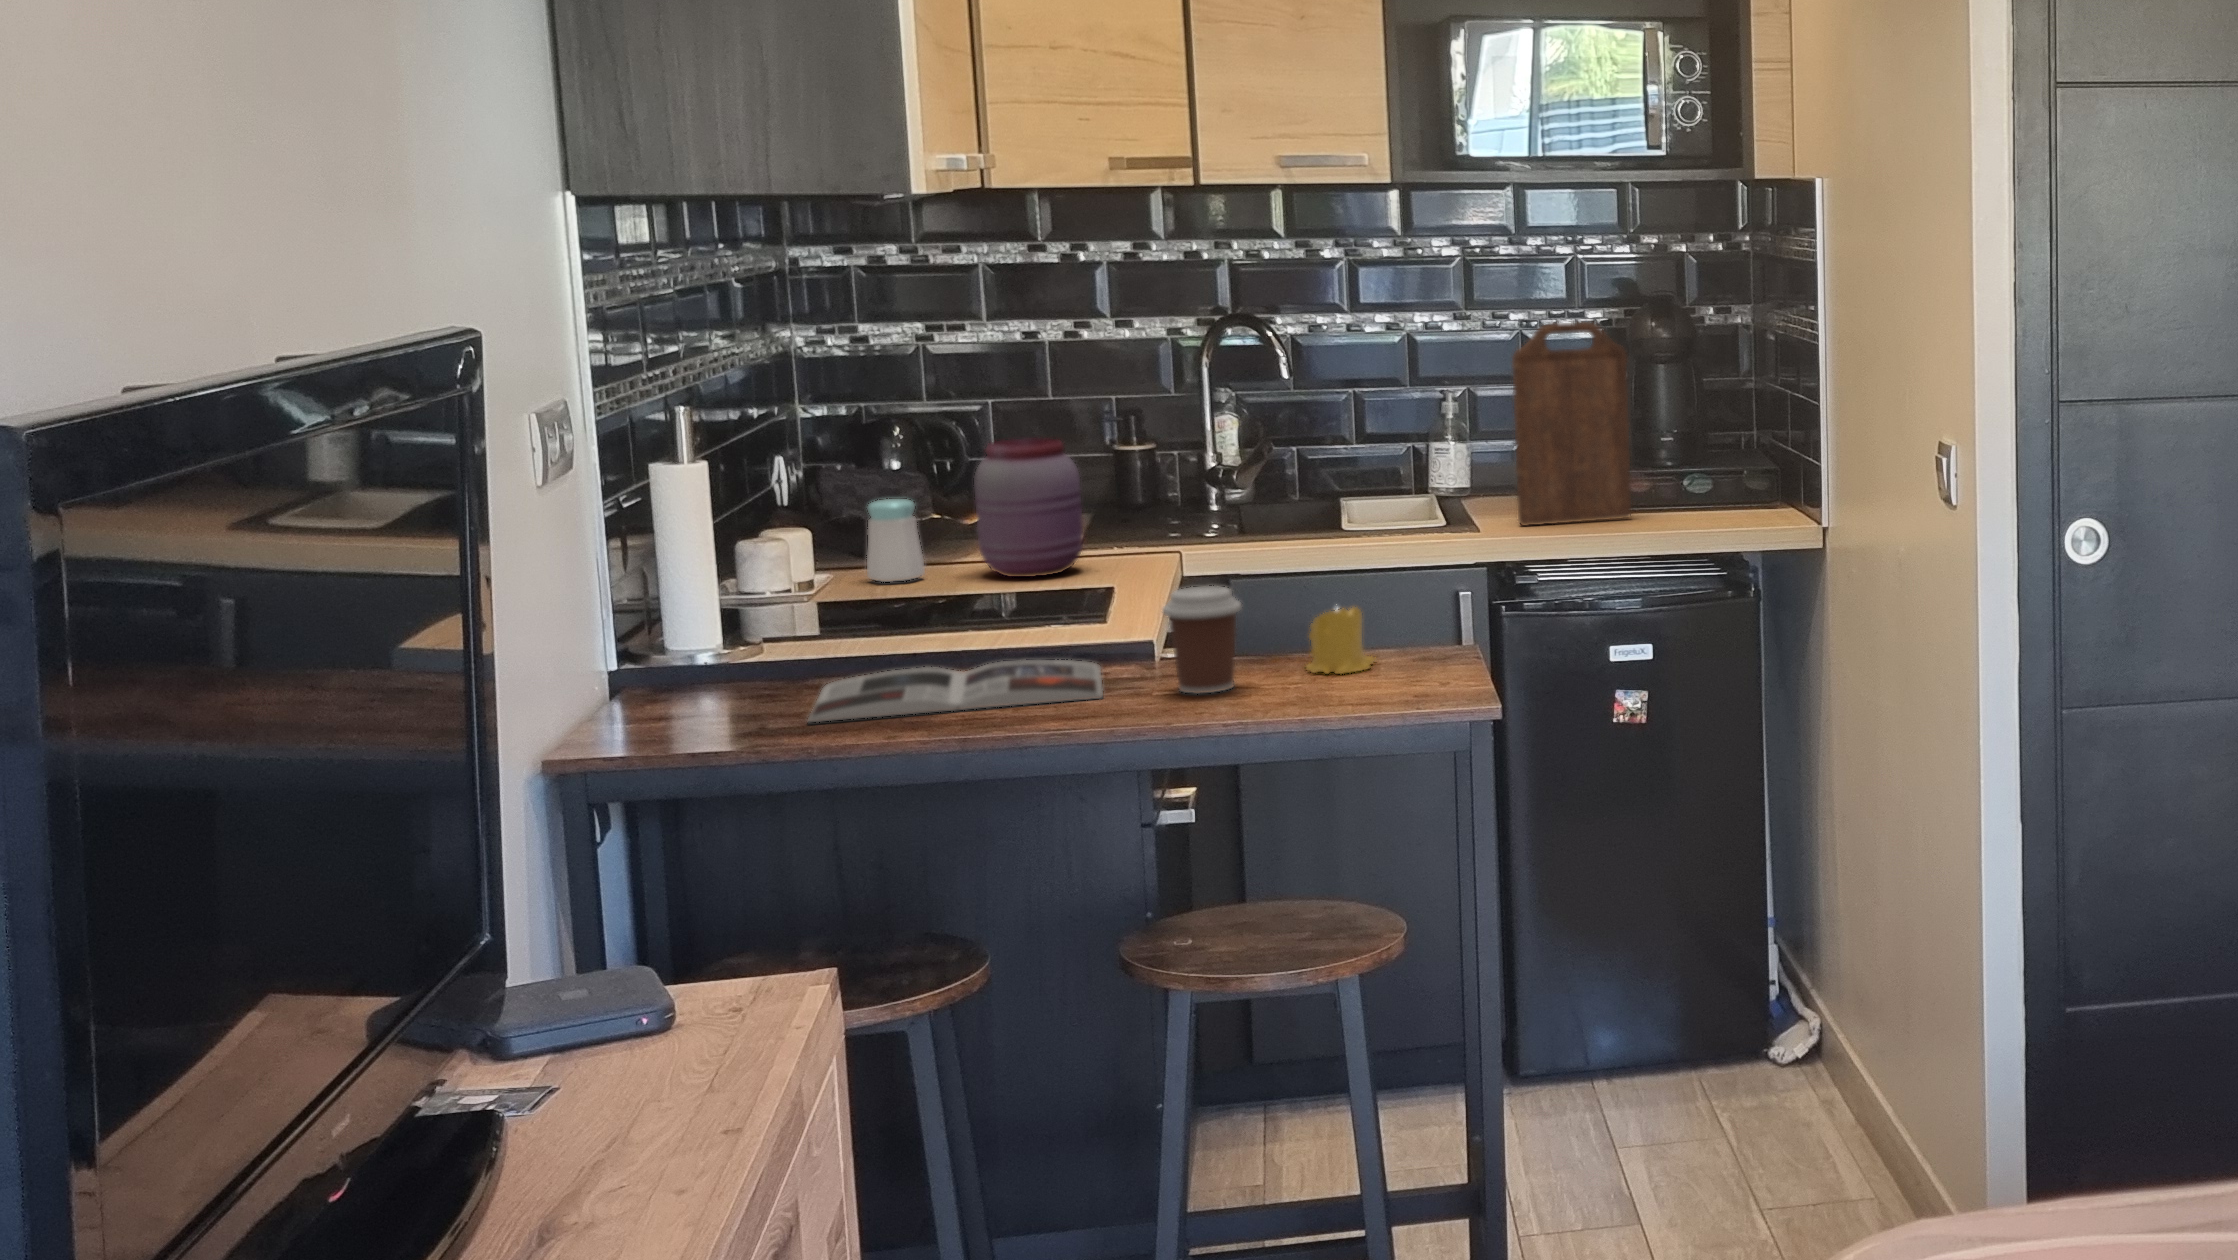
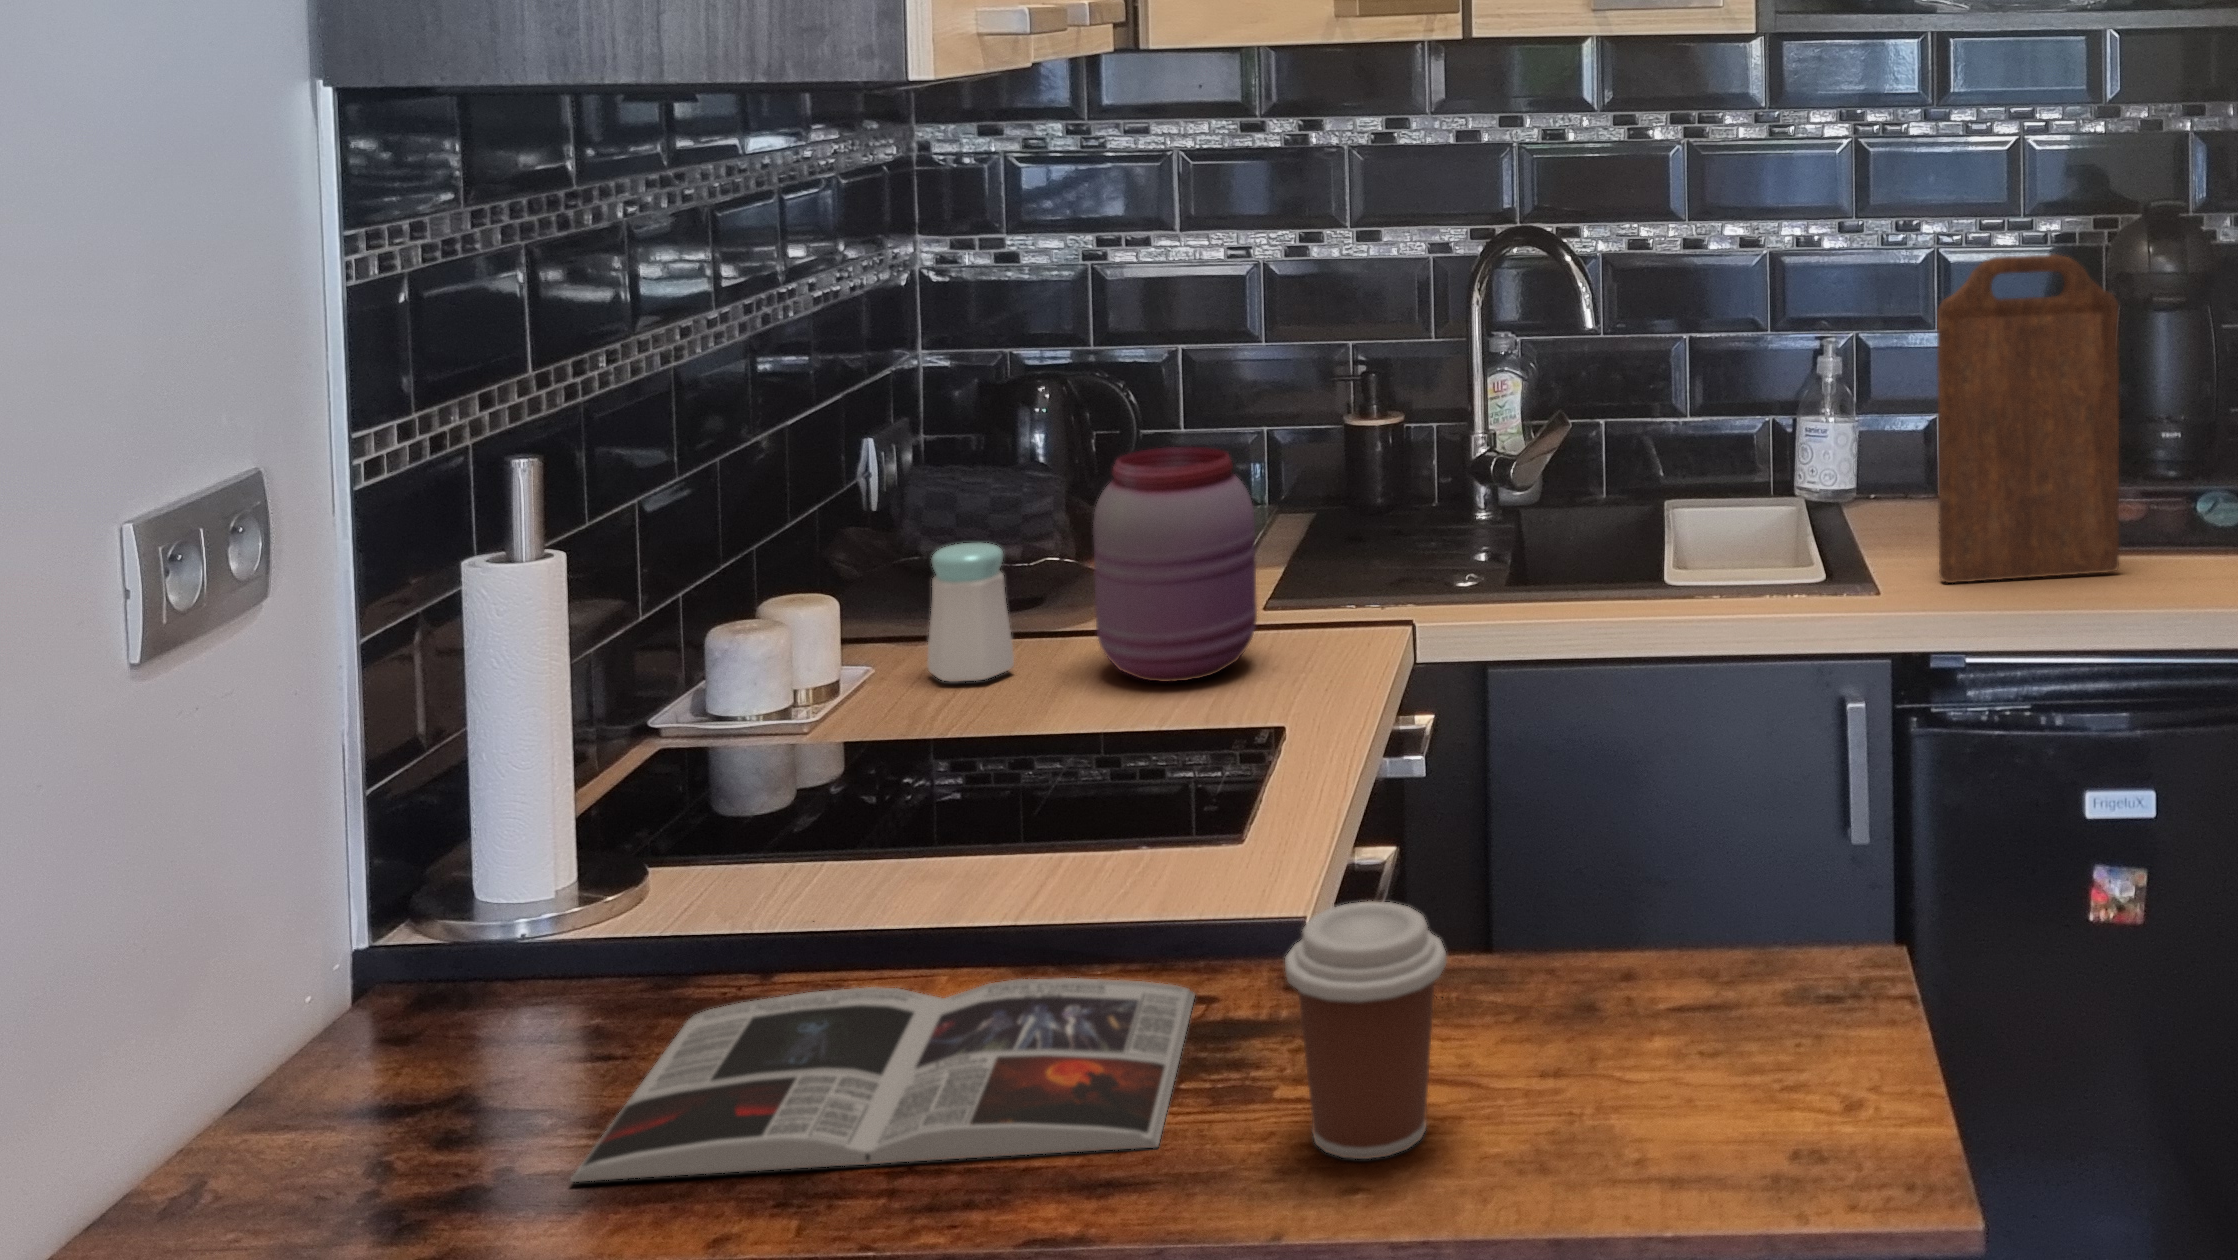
candle: present [1306,608,1375,674] -> none [1575,929,1723,1101]

